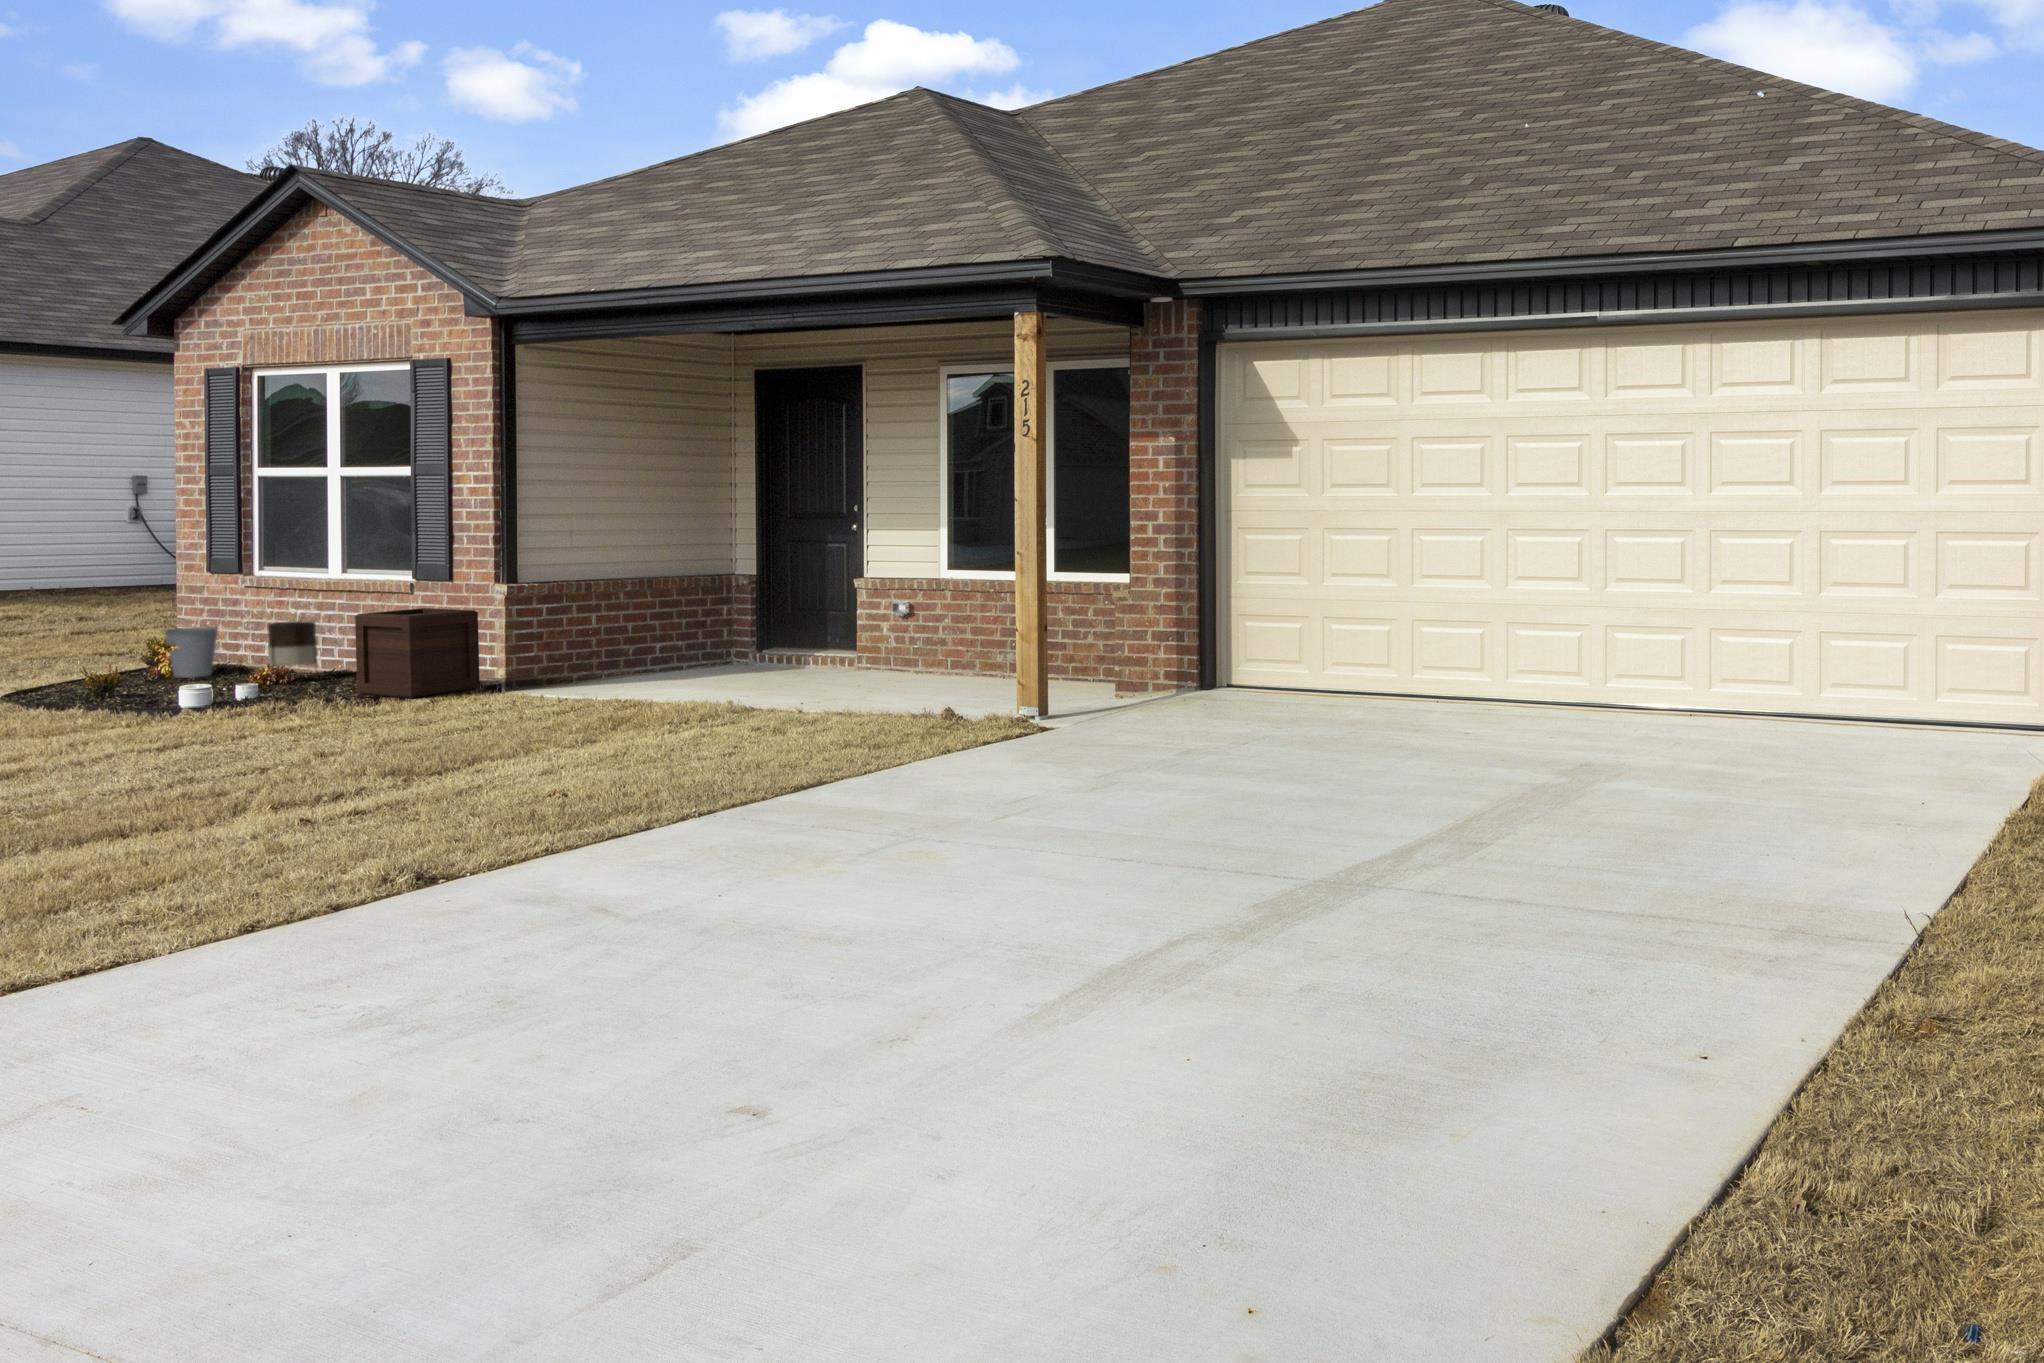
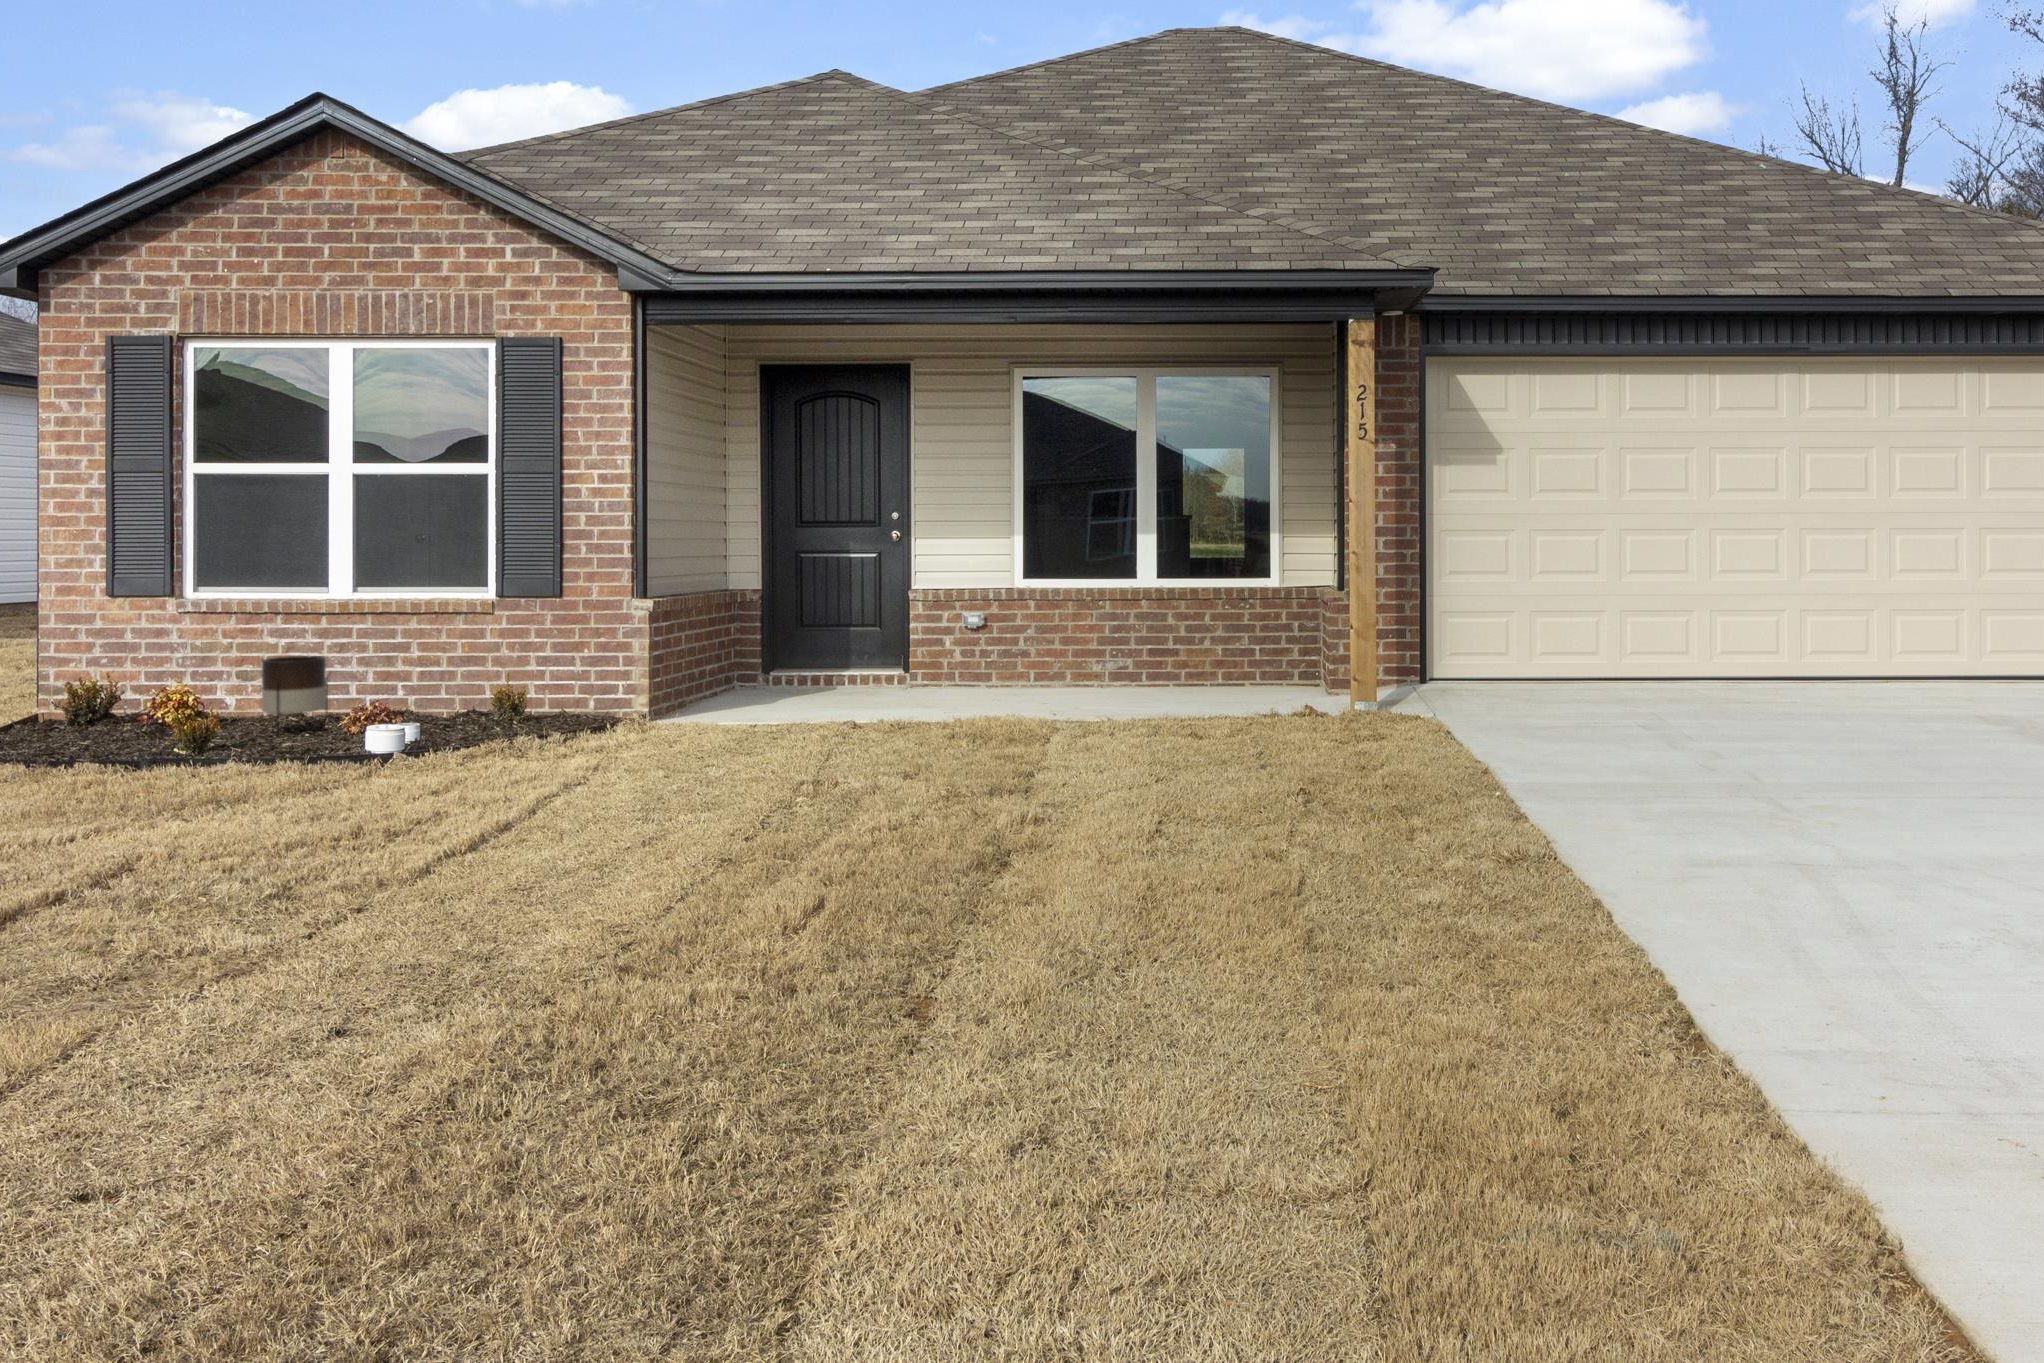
wooden crate: present [355,608,480,698] -> none [459,634,601,743]
bucket: present [164,627,218,678] -> none [61,670,141,739]

